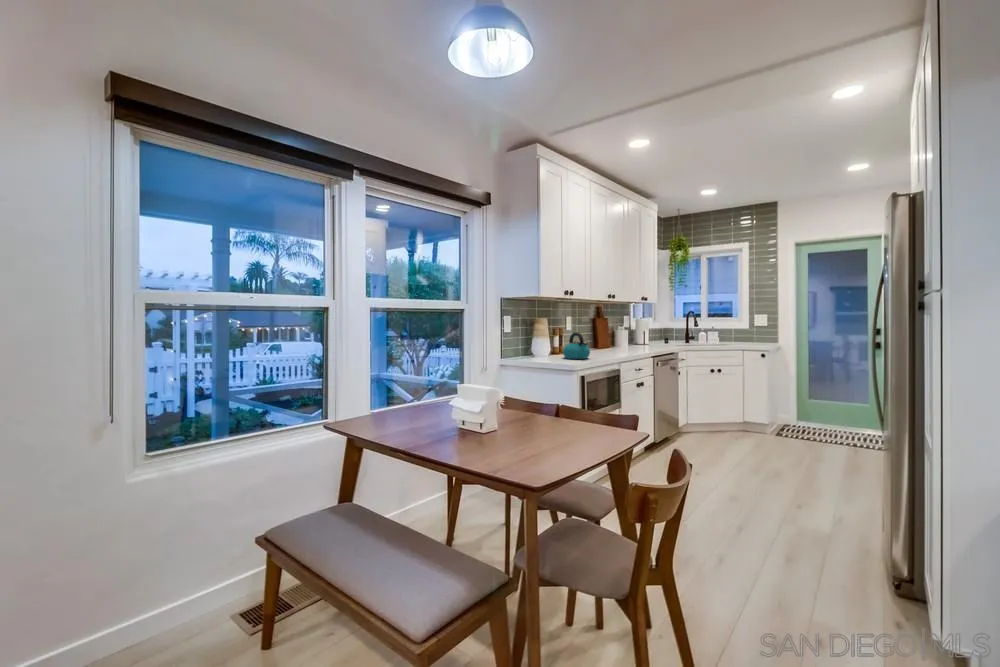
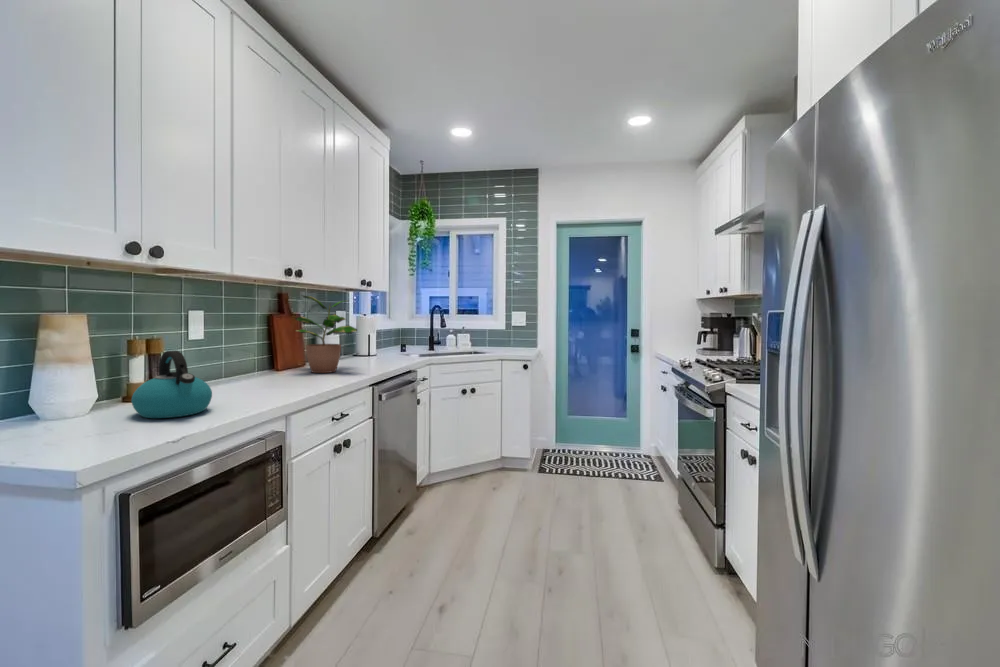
potted plant: none [608,307,644,350] -> present [295,296,357,373]

